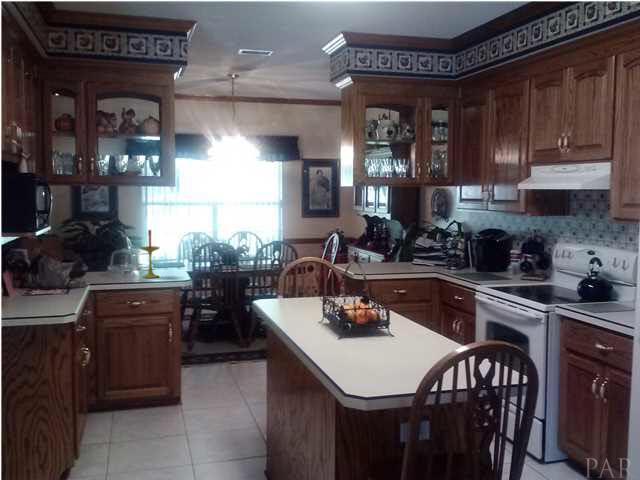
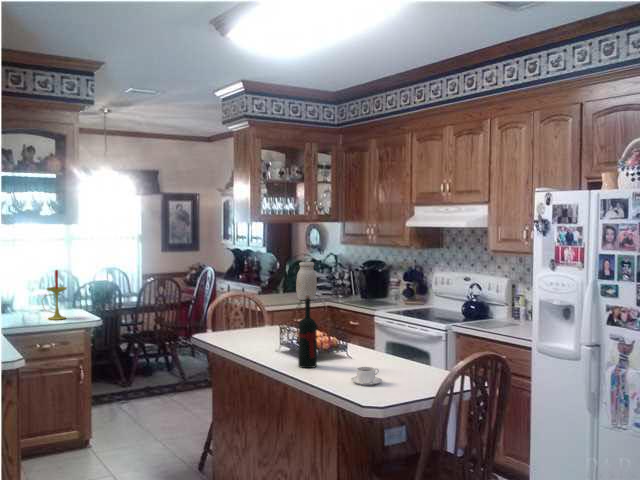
jar: none [401,229,424,271] -> present [296,262,317,300]
wine bottle: none [313,262,334,345] -> present [298,295,317,368]
coffee cup: none [349,349,387,372] -> present [351,367,382,385]

